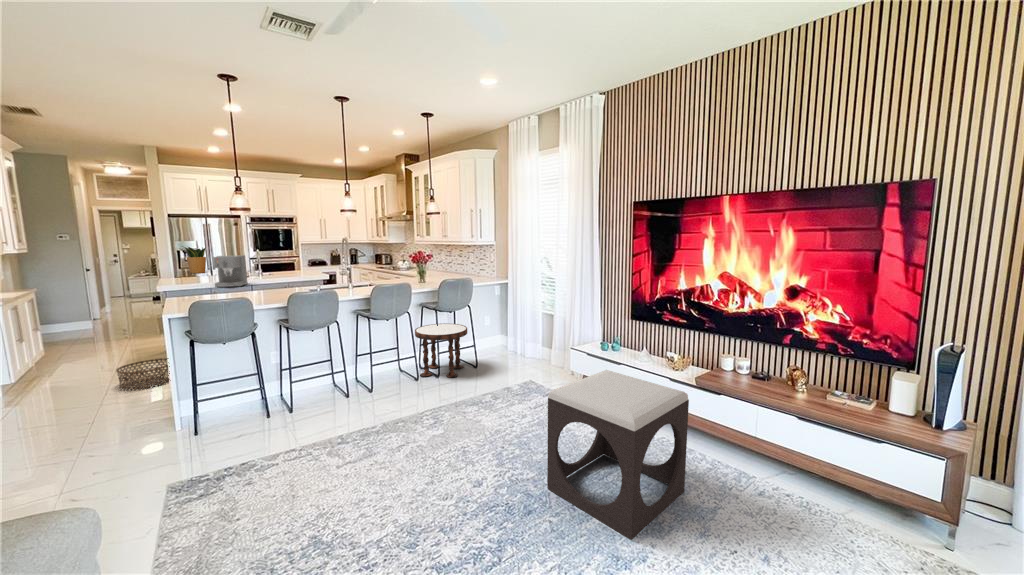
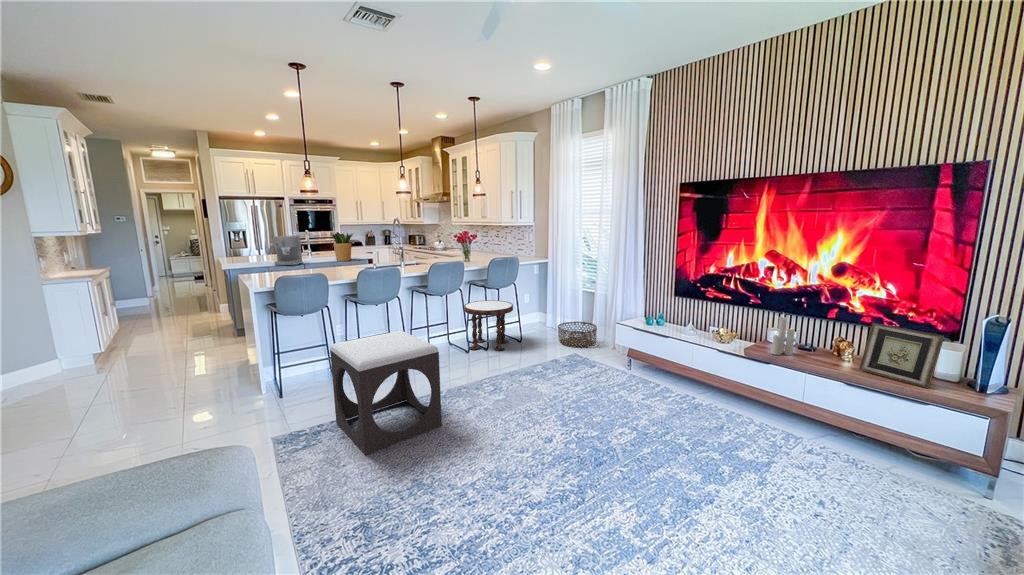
potted plant: present [184,247,206,273] -> present [331,232,353,261]
candle: none [723,336,748,385] -> present [771,316,795,355]
picture frame: none [812,351,897,424] -> present [859,323,944,388]
basket: present [116,358,171,390] -> present [558,321,597,347]
footstool: present [547,370,689,540] -> present [330,331,442,455]

